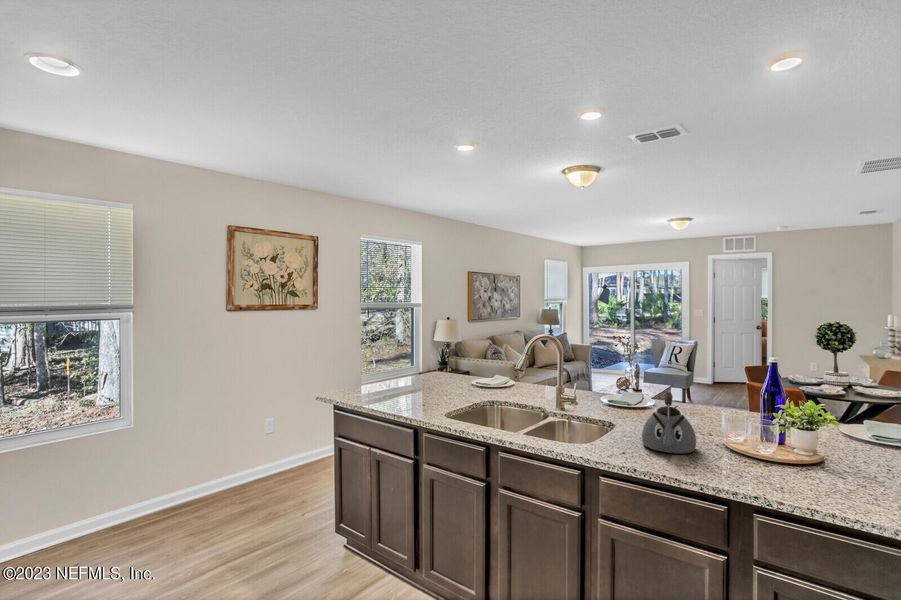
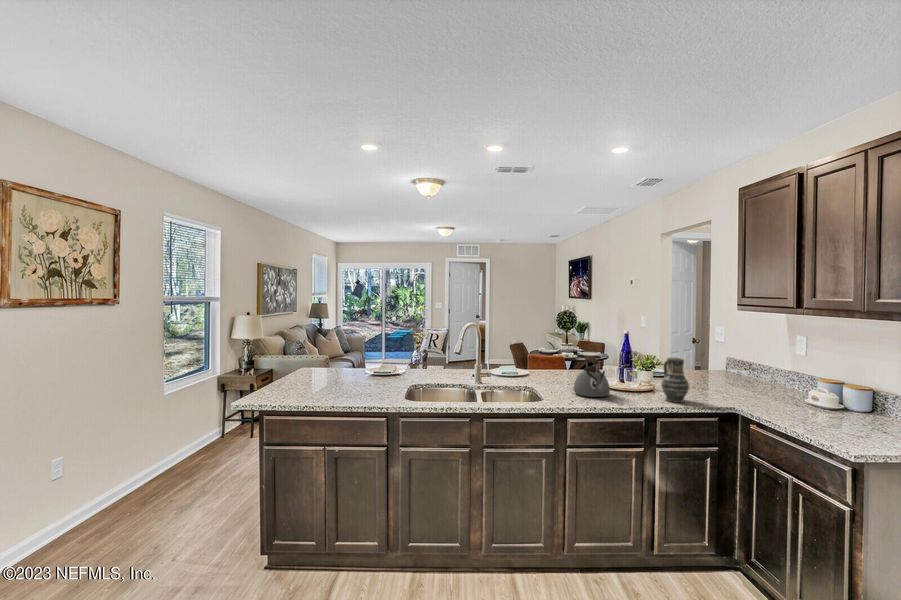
vase: none [769,409,822,489] -> present [662,358,689,403]

